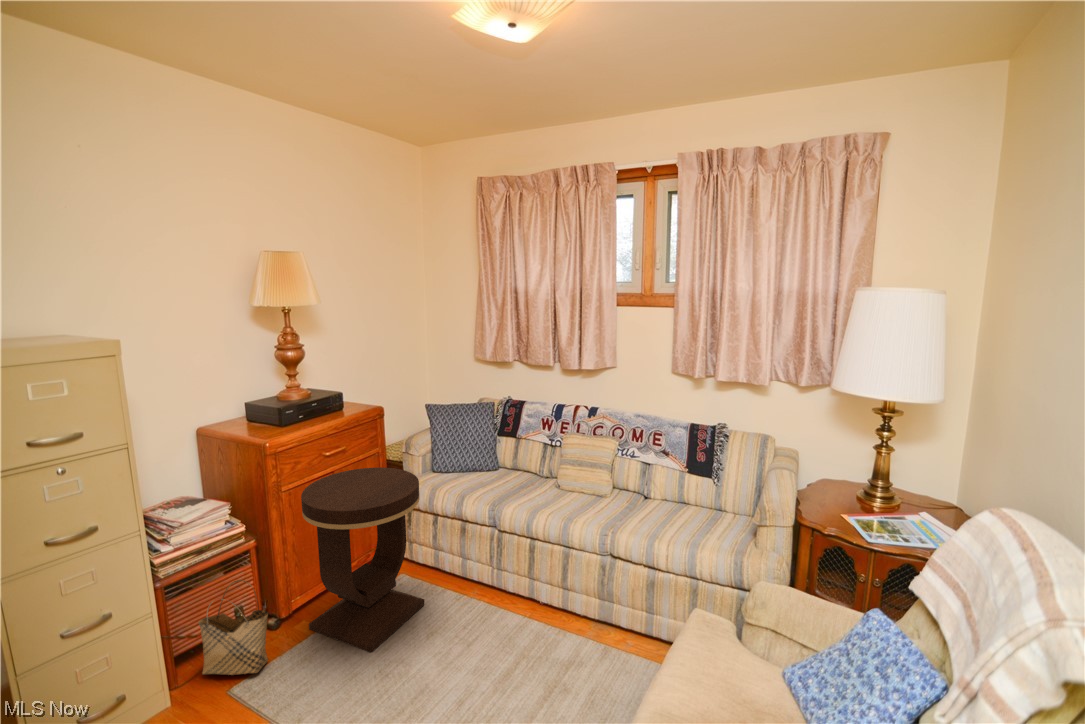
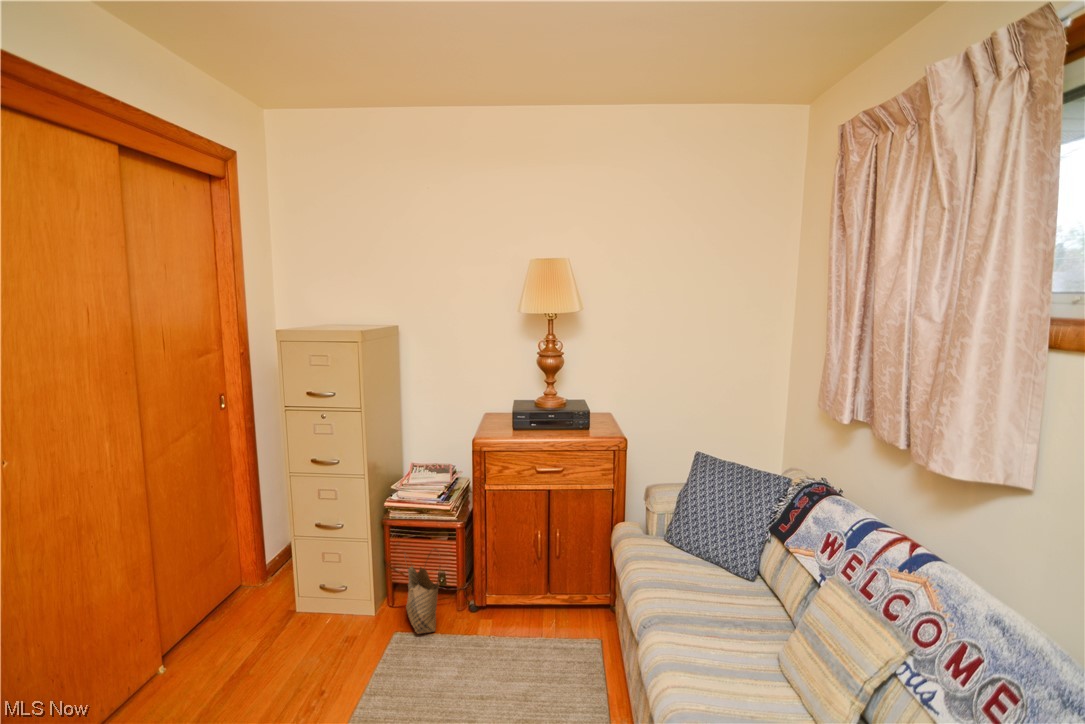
side table: present [301,467,424,653] -> none [462,491,585,690]

